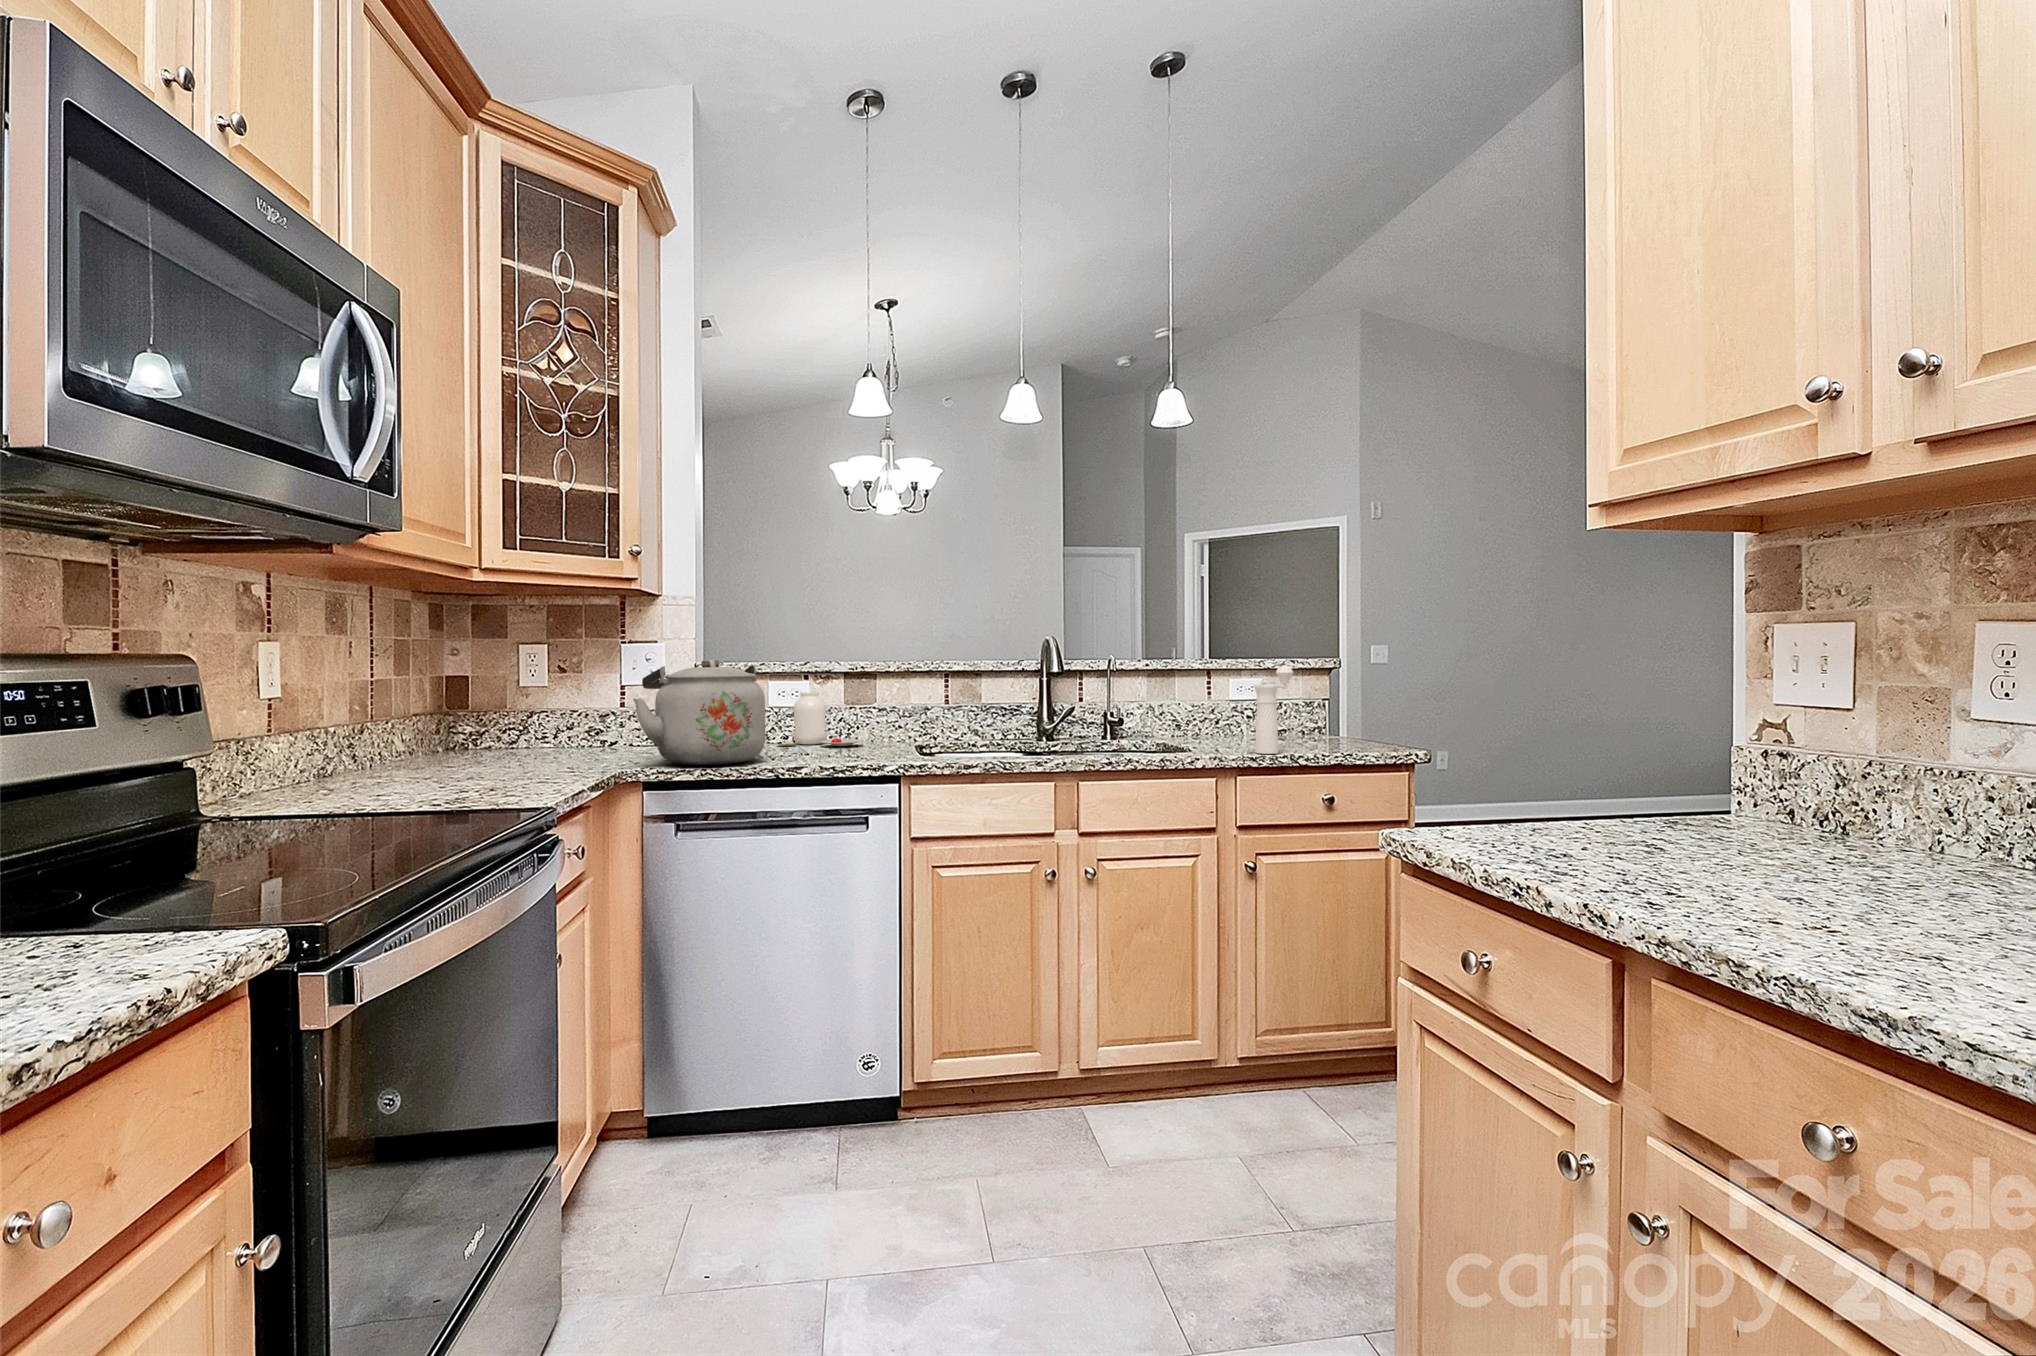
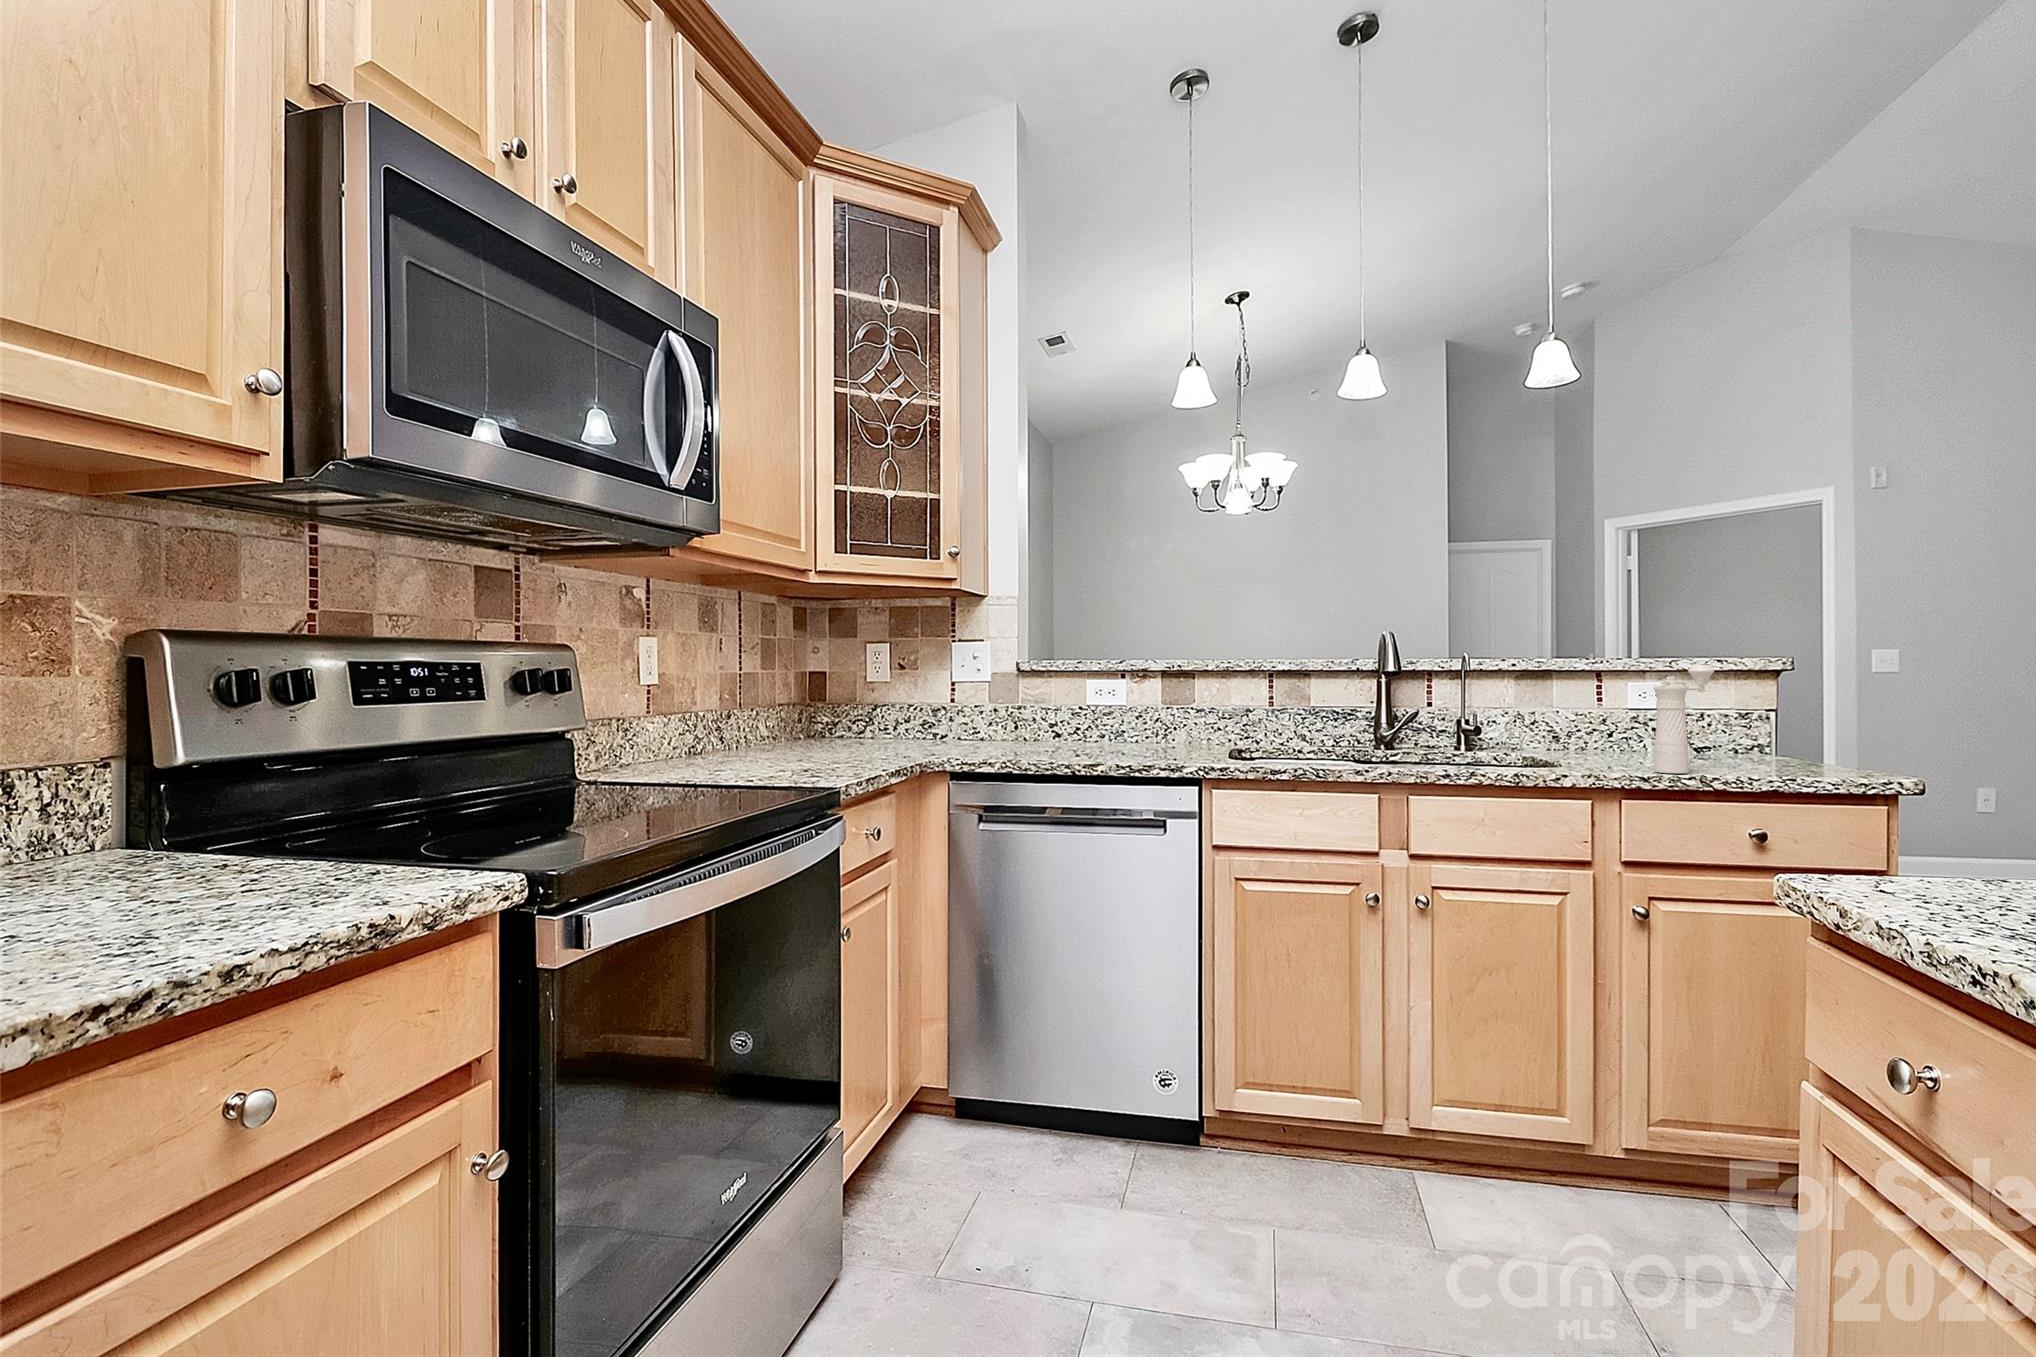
kettle: present [633,659,766,765] -> none [940,654,1067,759]
jar: present [779,692,864,746] -> none [1092,691,1179,747]

